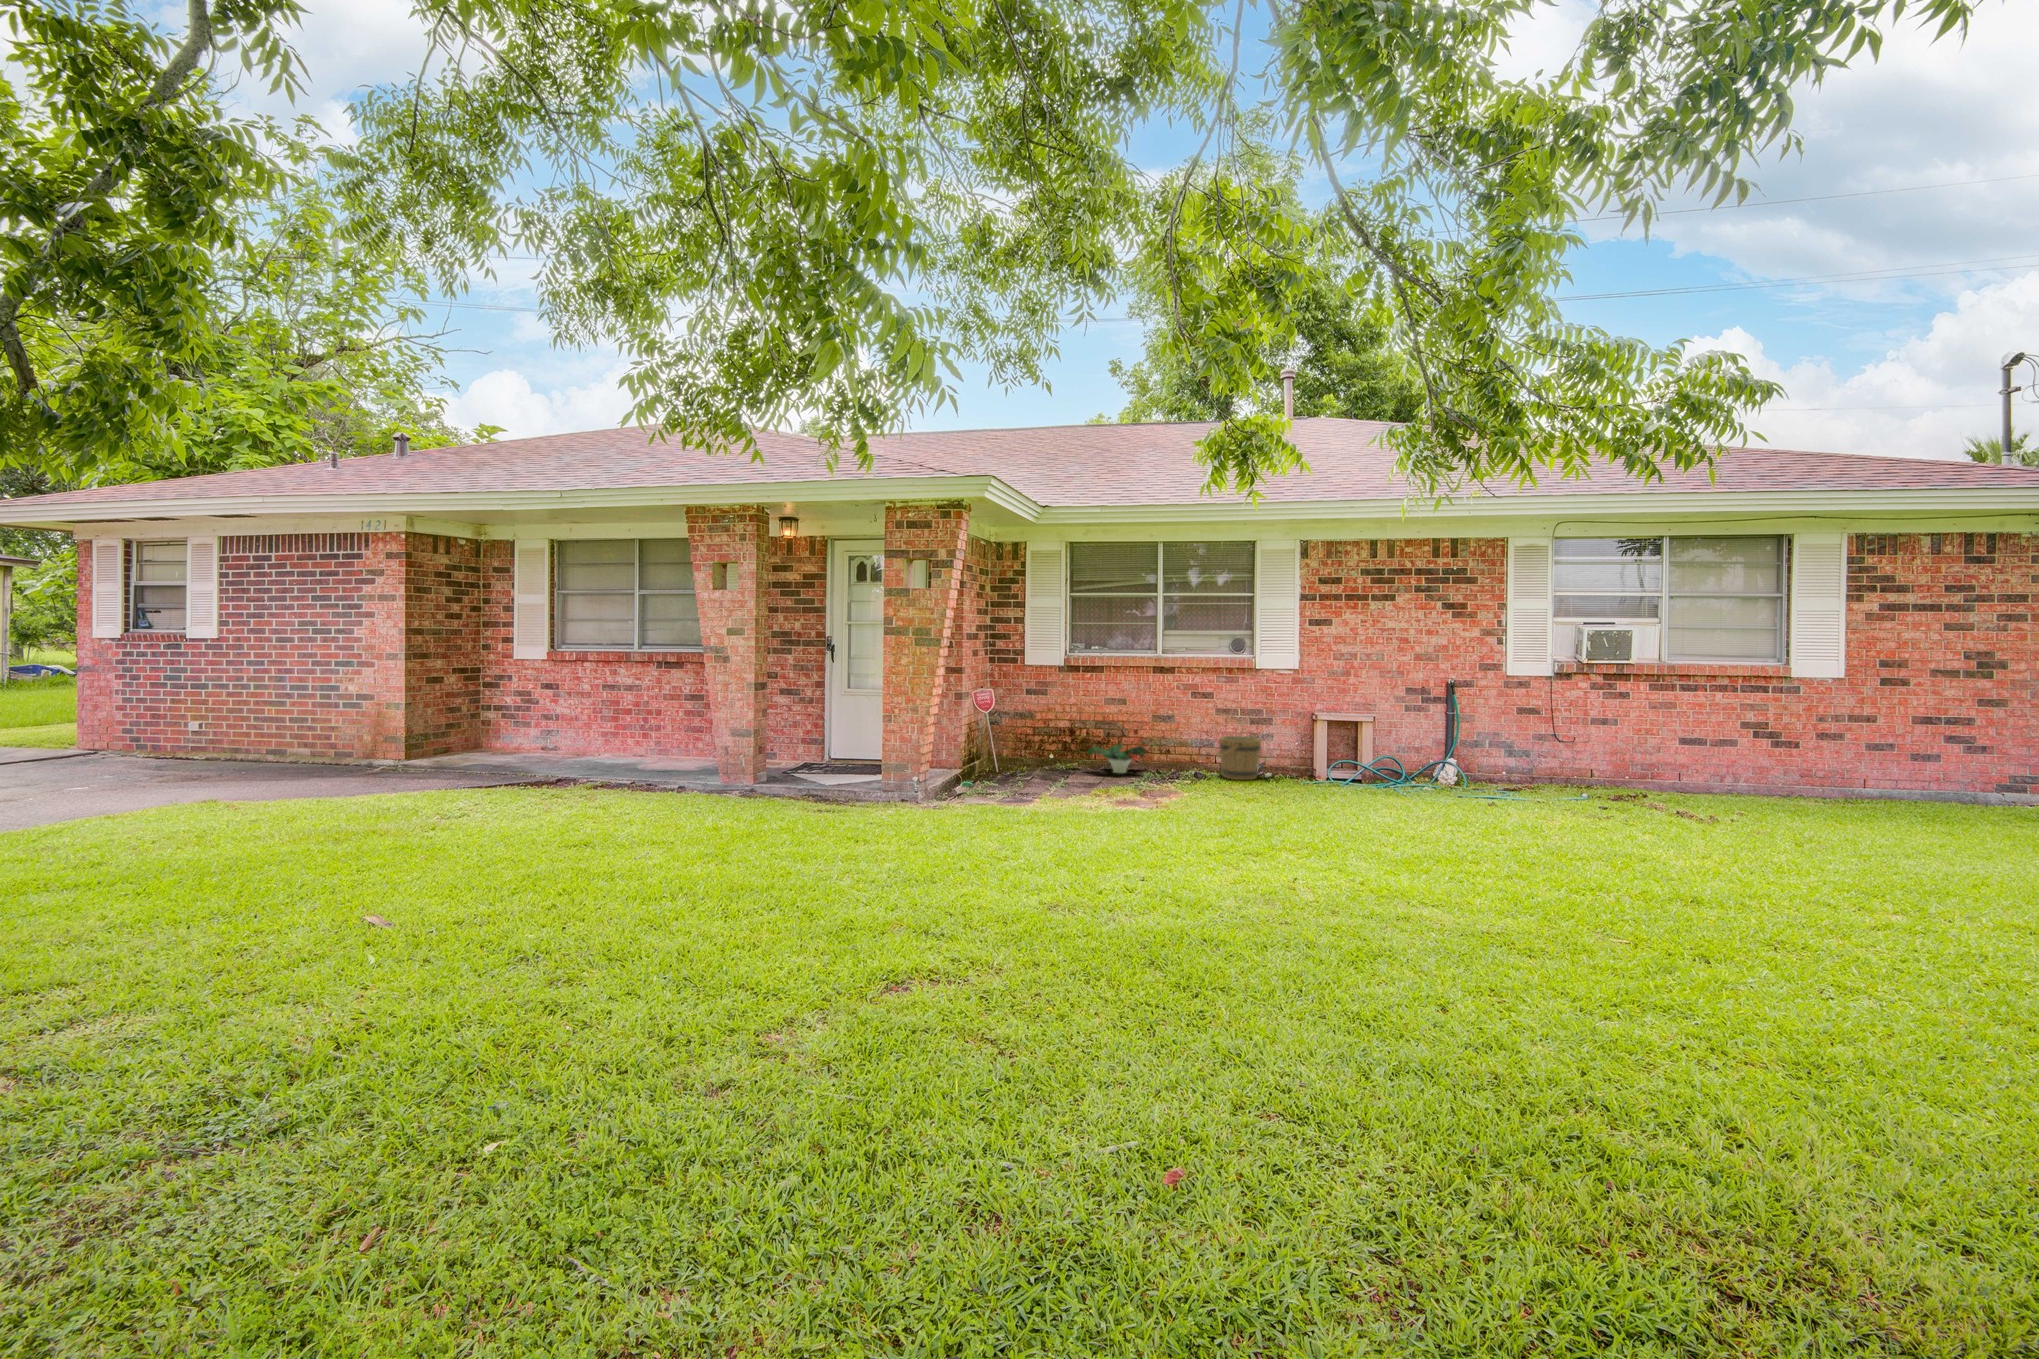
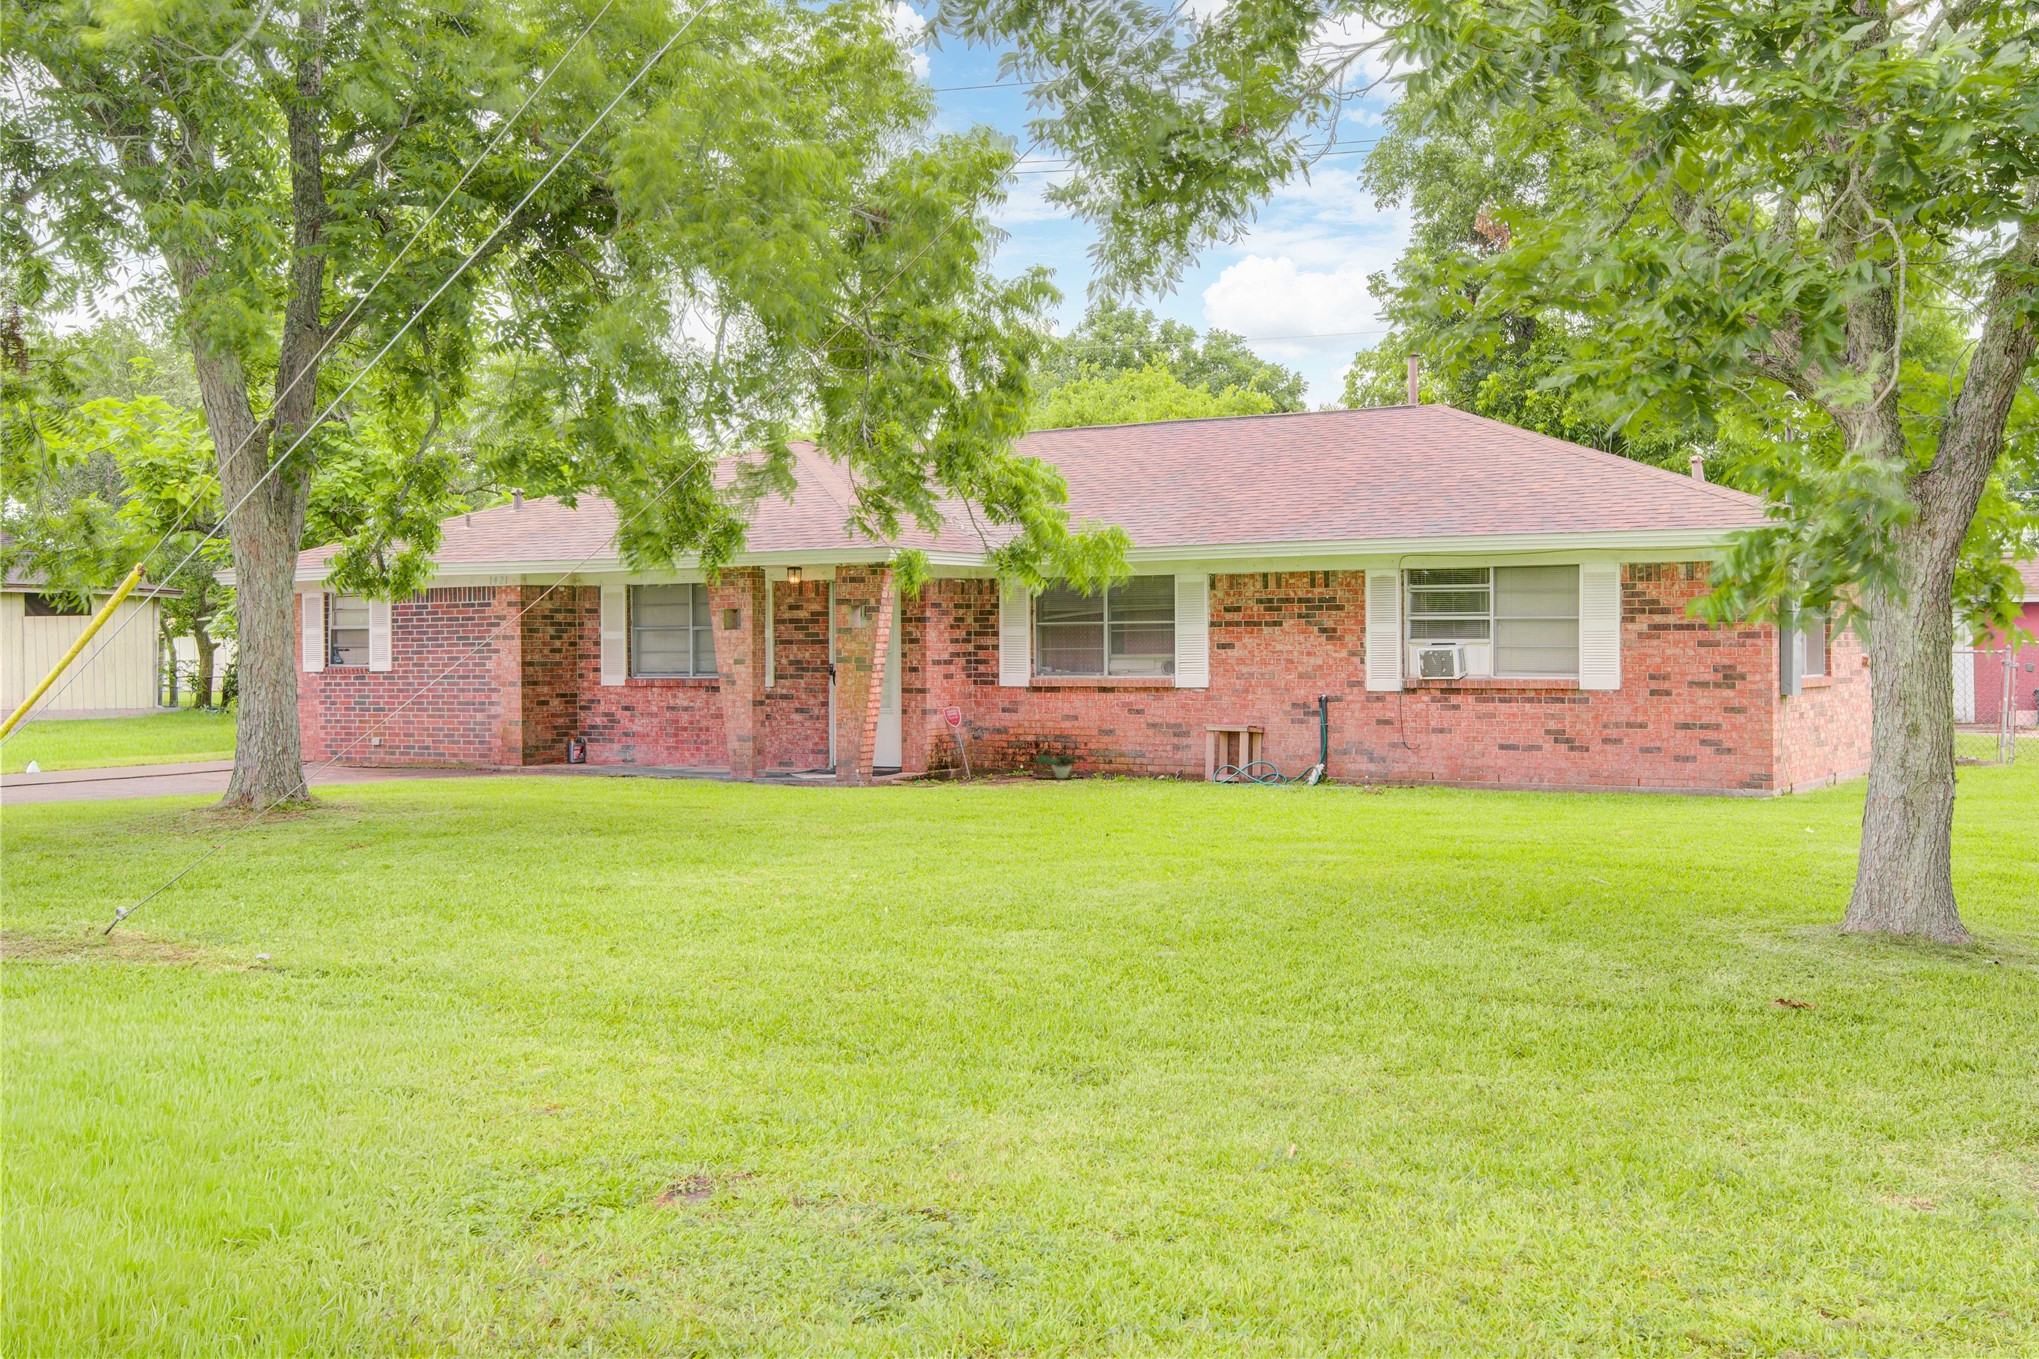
bucket: present [1217,735,1261,780] -> none [1131,746,1169,782]

